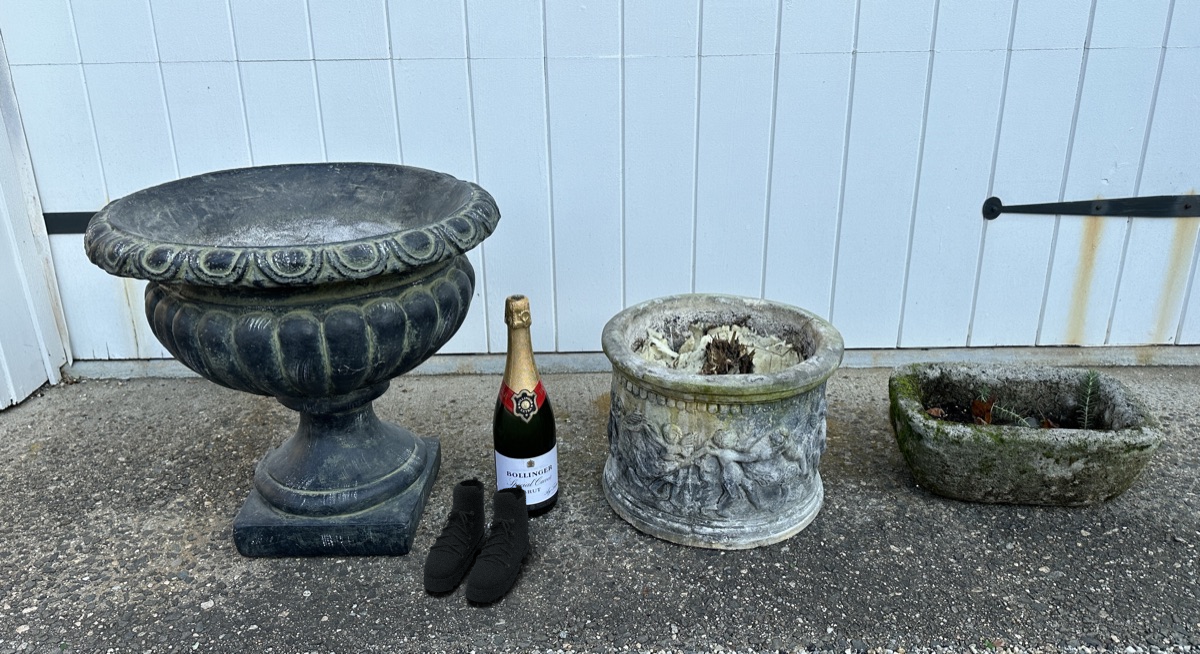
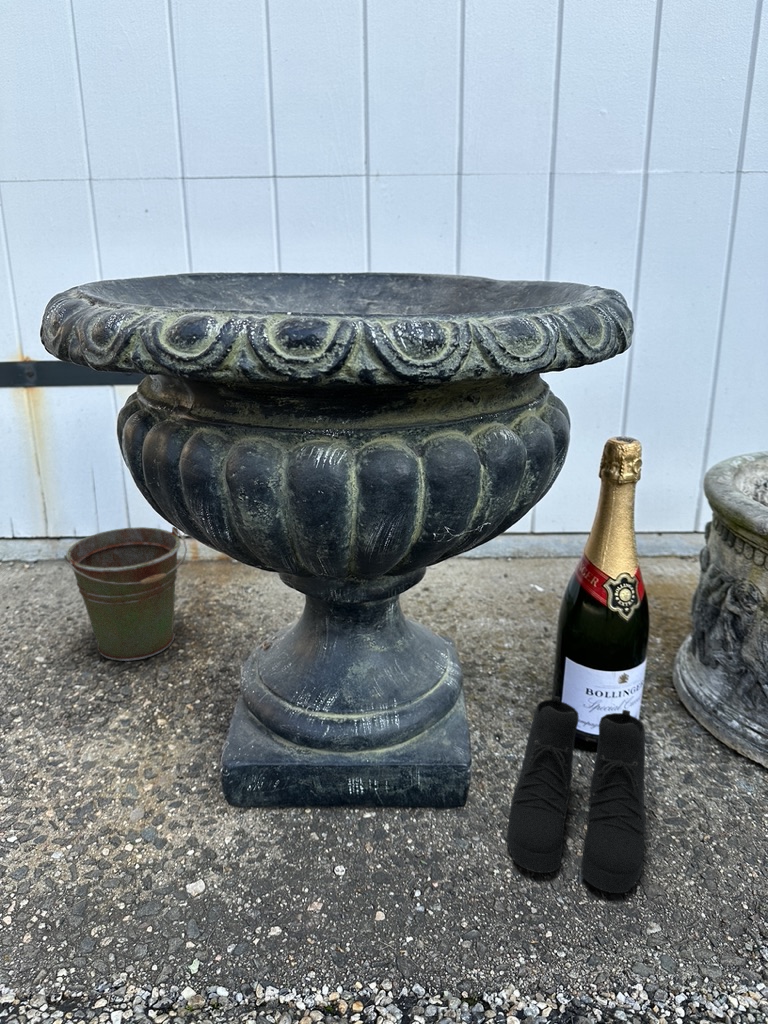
bucket: none [134,352,236,460] -> present [64,527,187,661]

